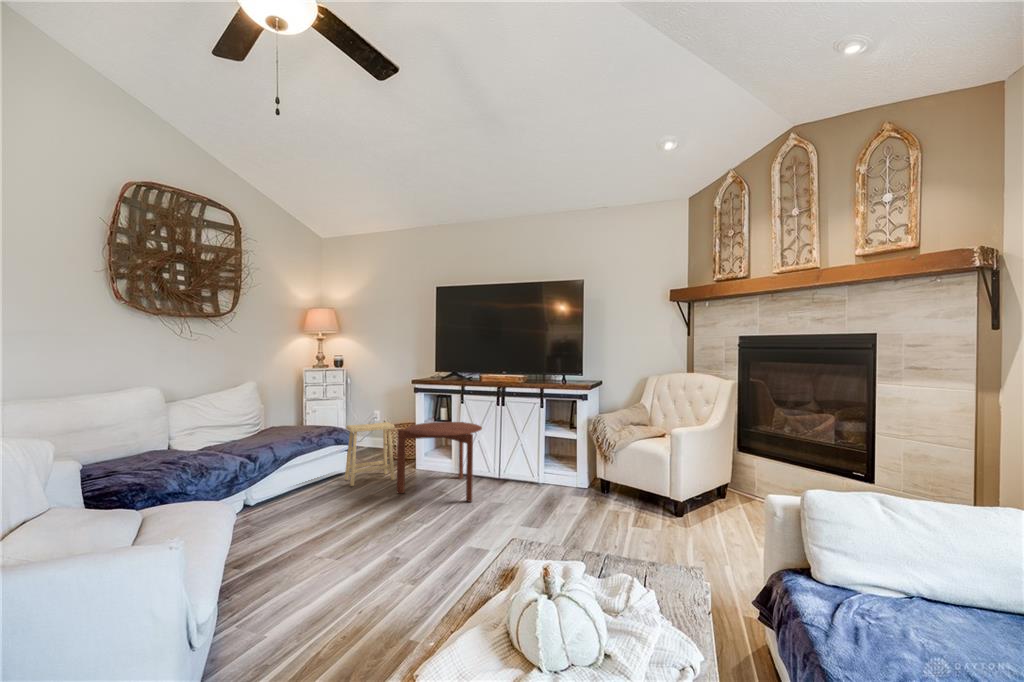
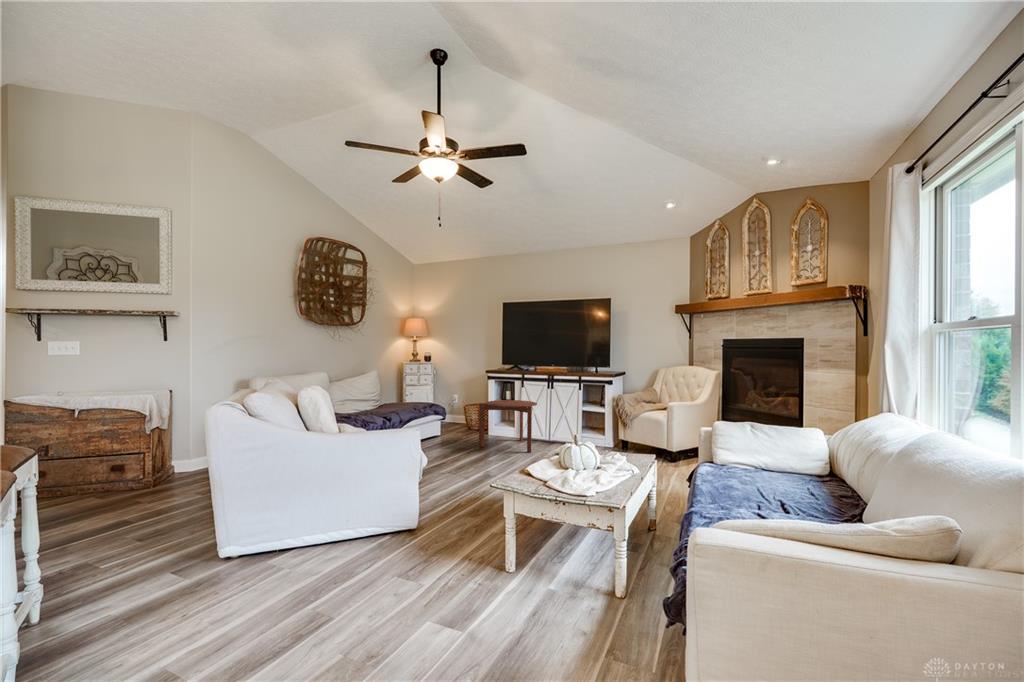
footstool: present [345,422,395,486] -> none [440,401,475,443]

